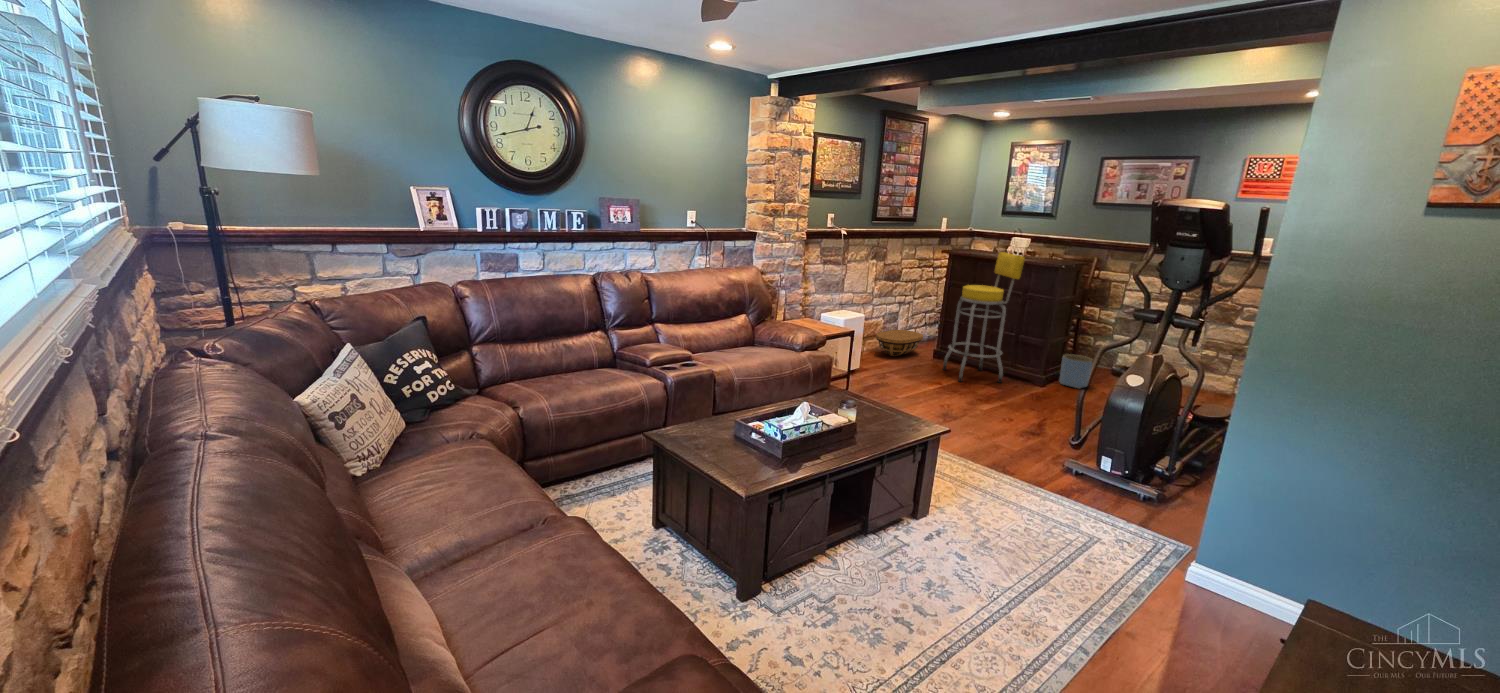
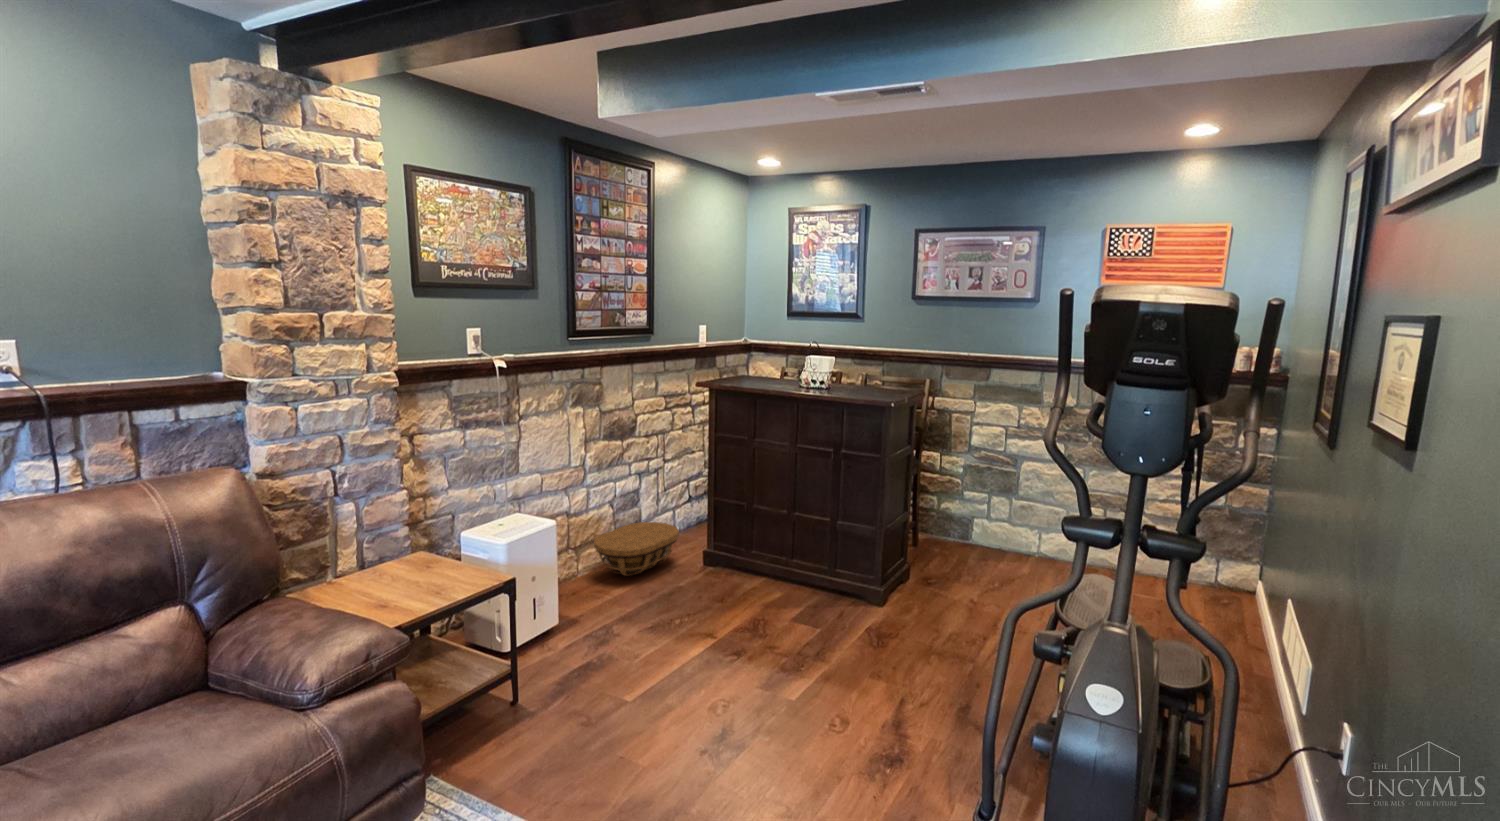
bar stool: present [943,252,1025,383] -> none [712,382,824,627]
planter: present [1060,354,1092,389] -> none [902,544,950,605]

